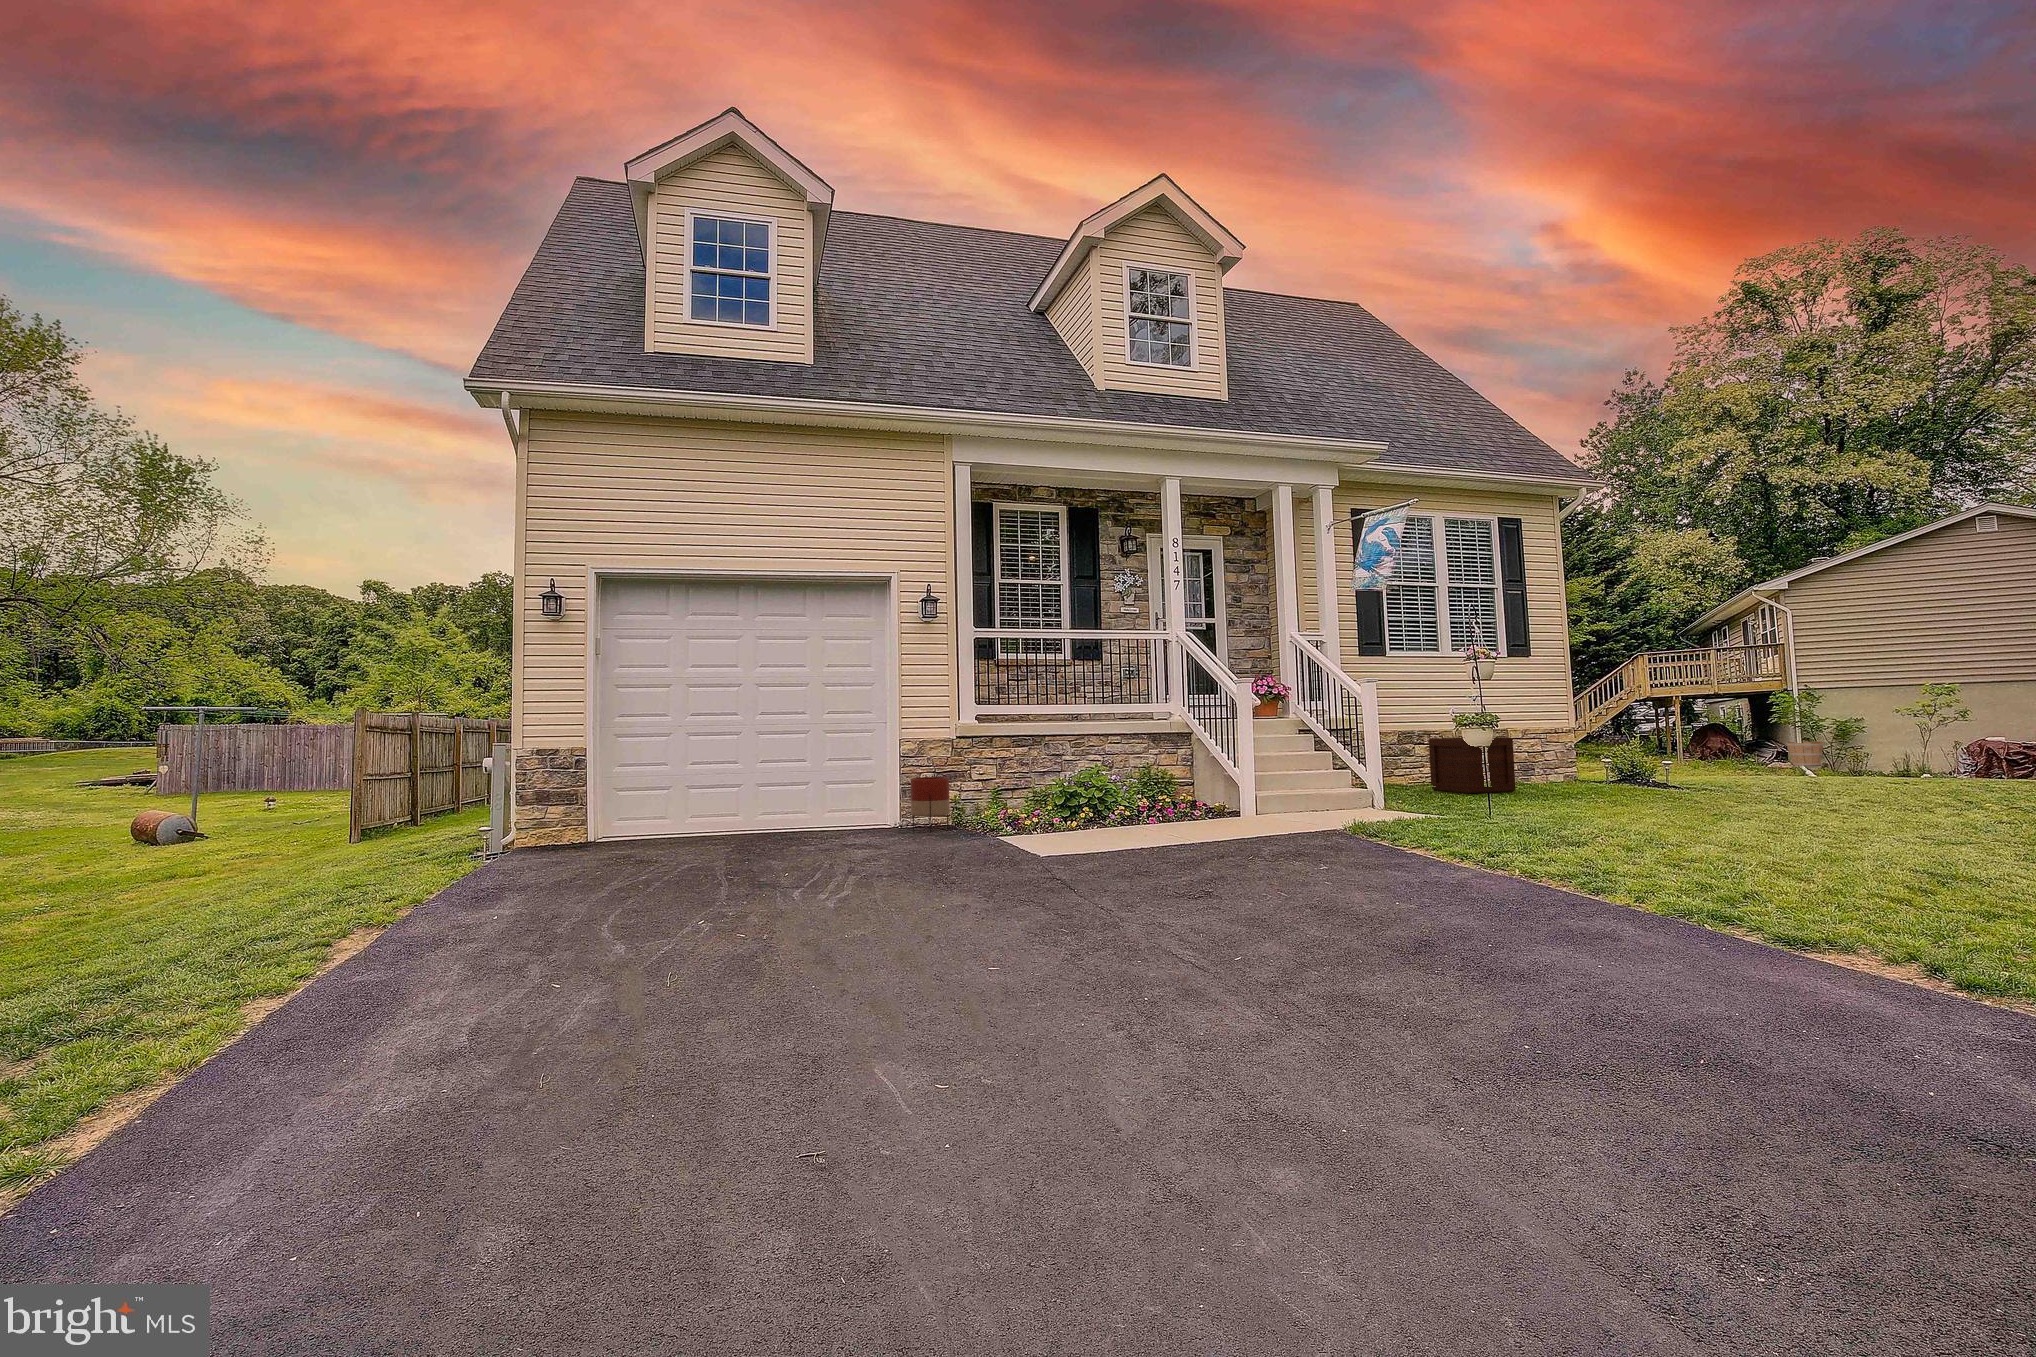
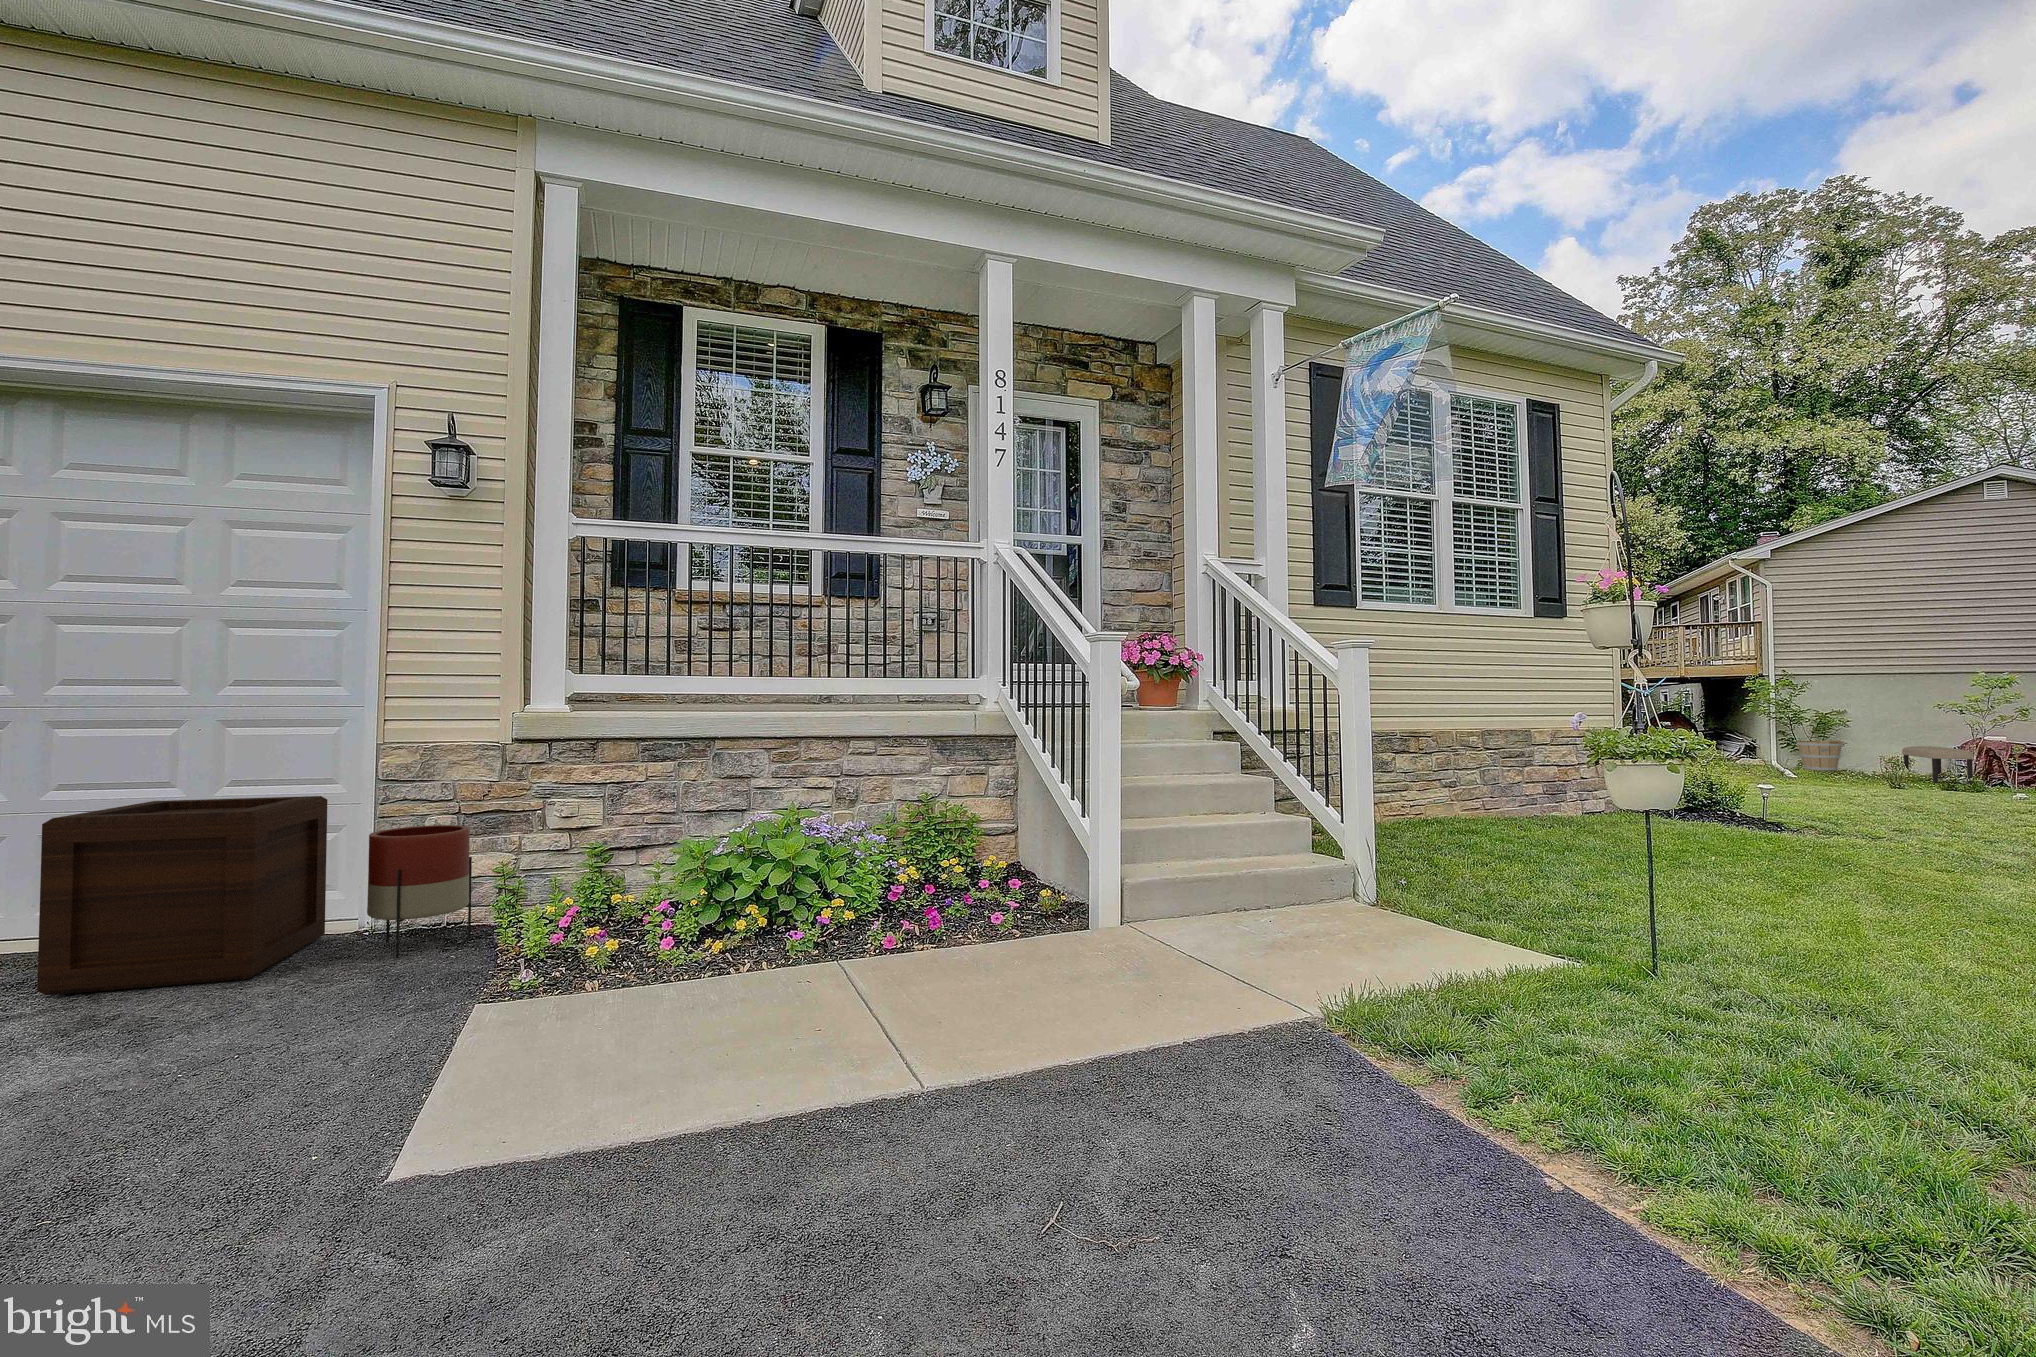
wooden crate: present [1429,737,1516,794] -> present [37,796,327,995]
bench: none [1867,744,1917,772] -> present [1902,746,1974,784]

